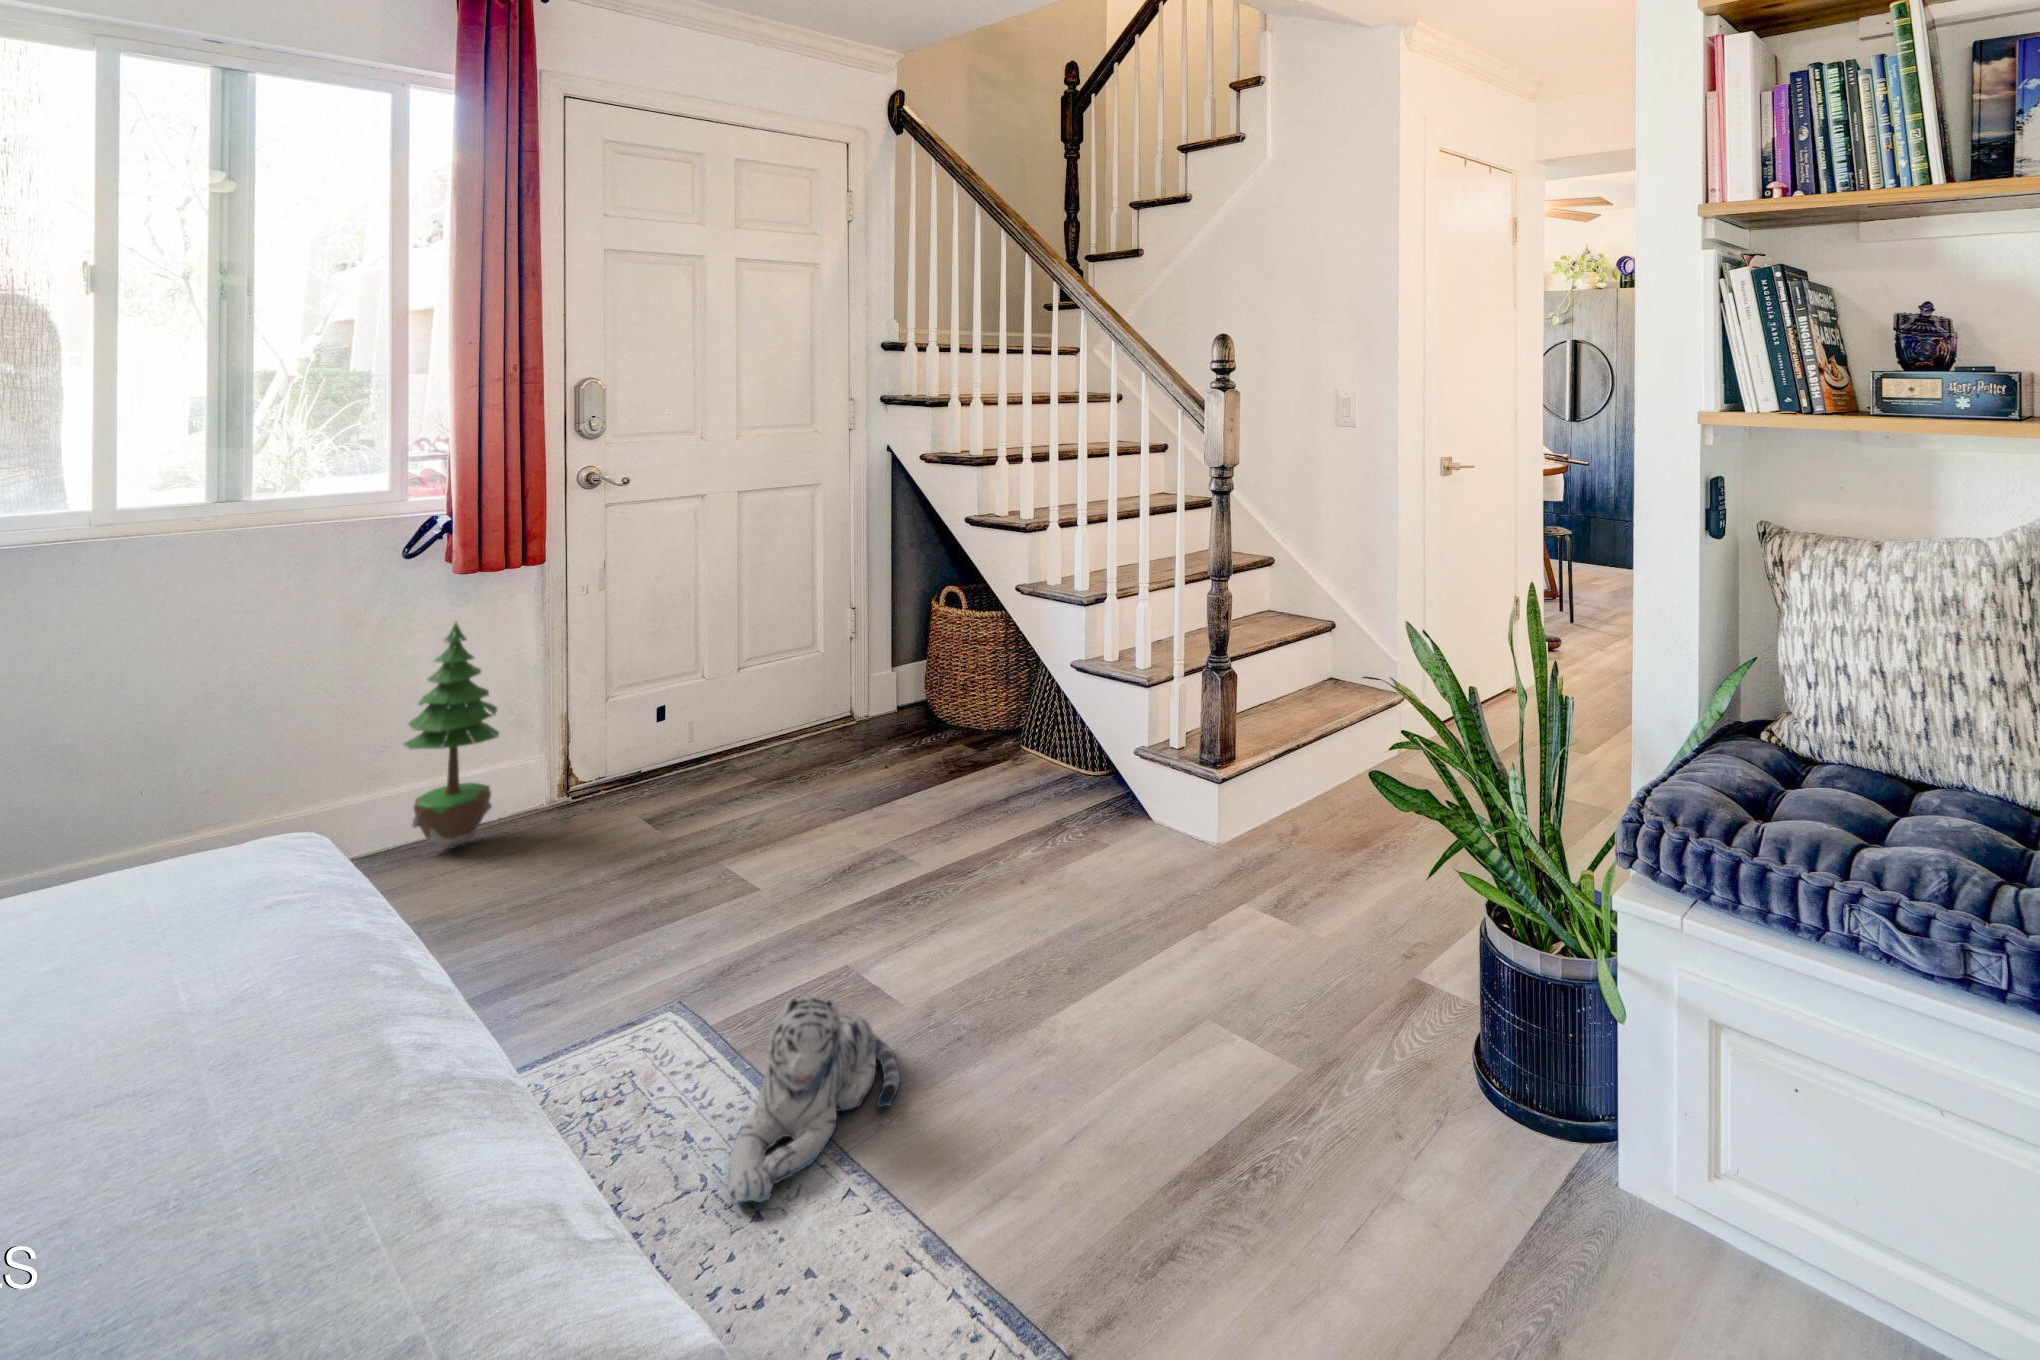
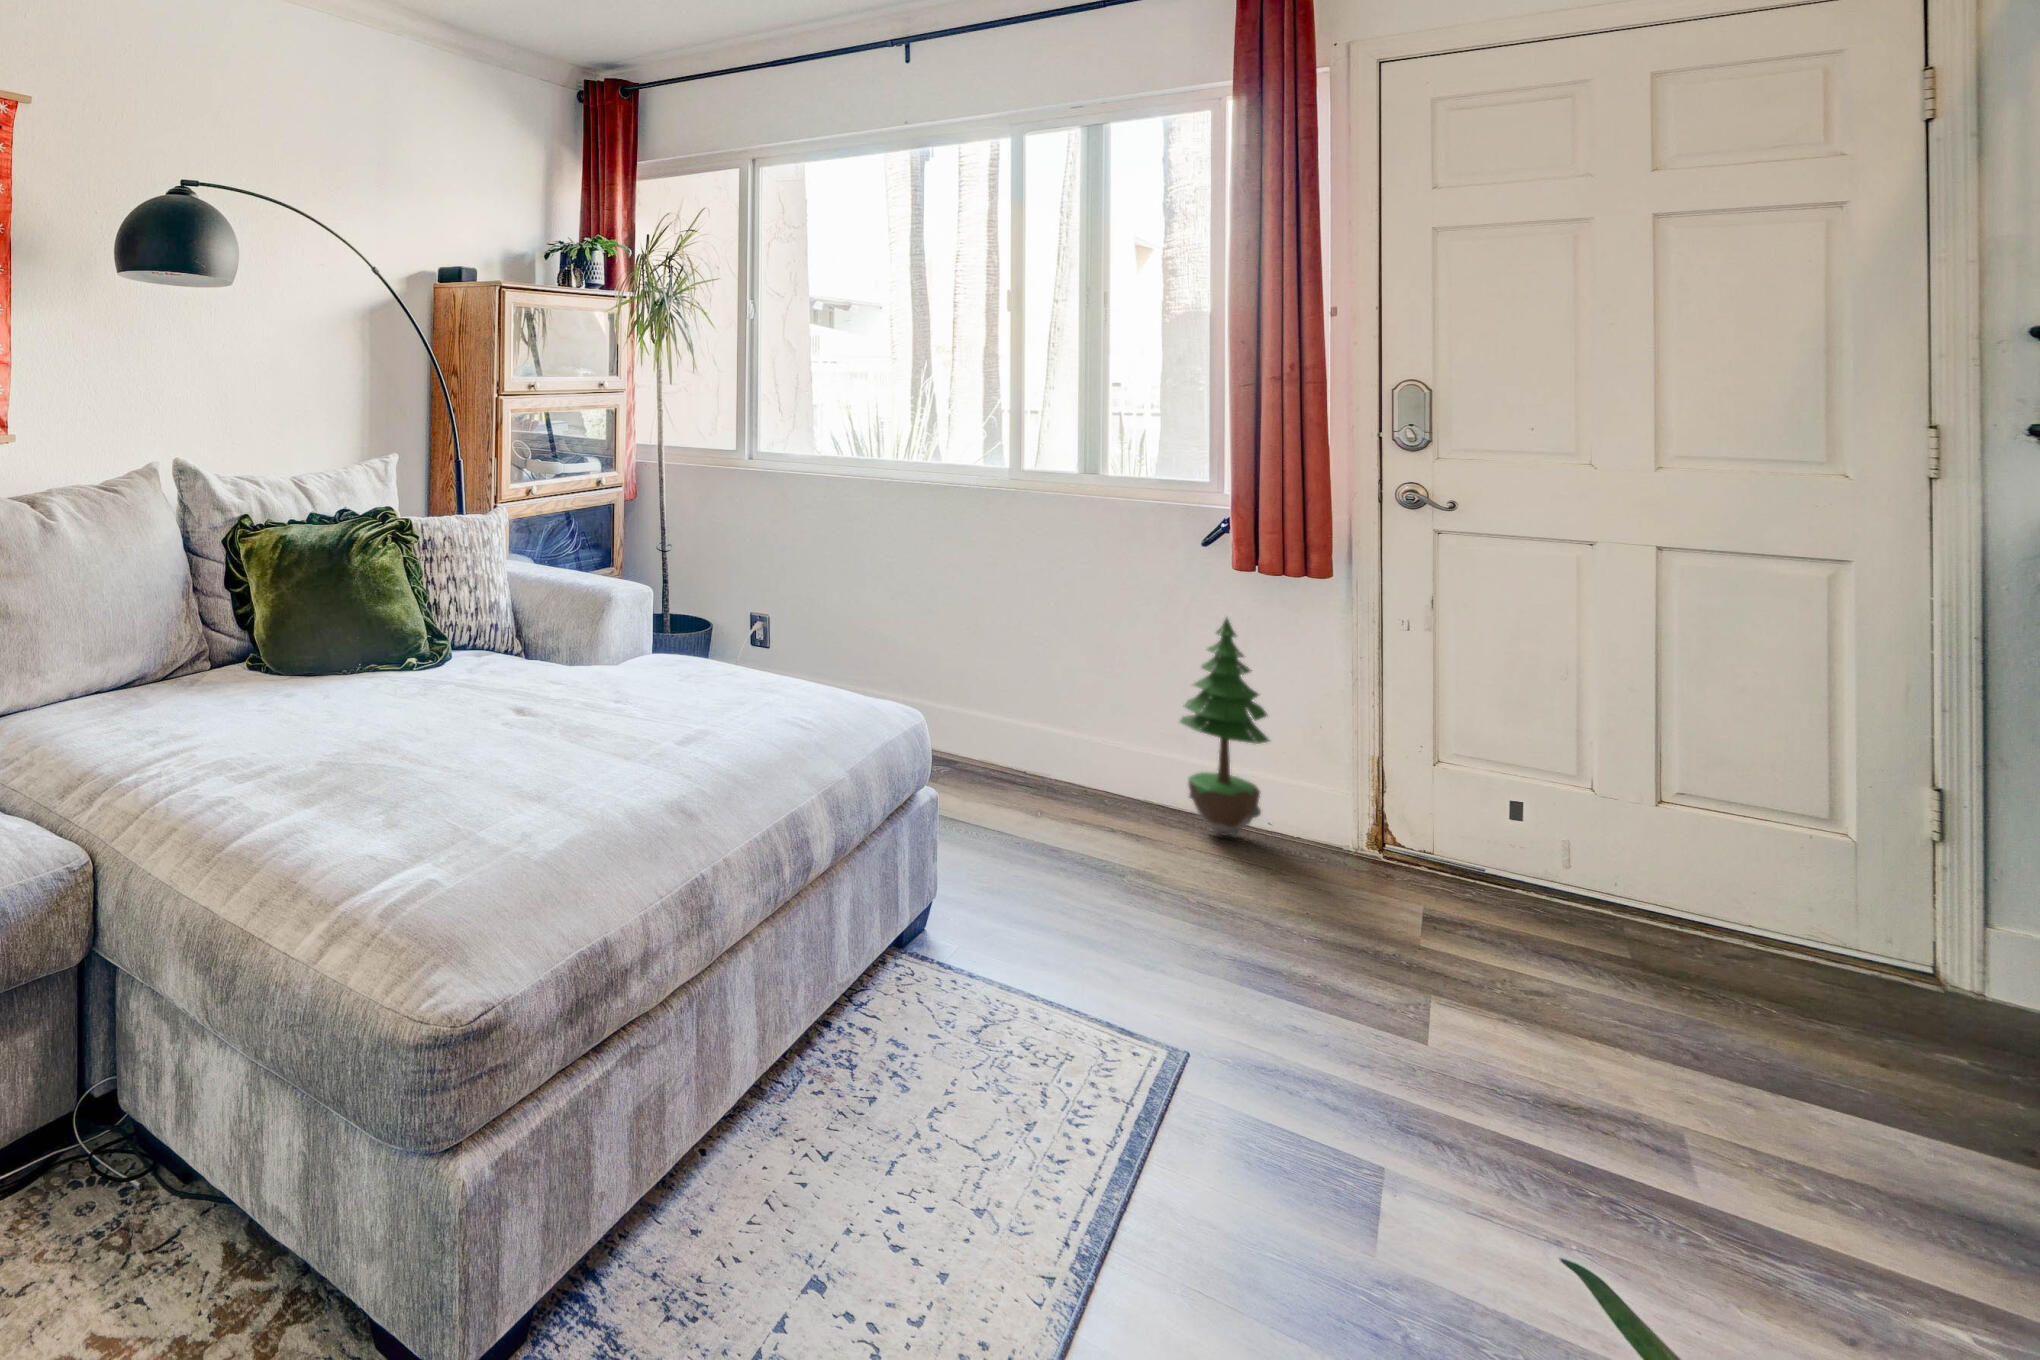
plush toy: present [729,997,900,1203] -> none [971,1054,1273,1277]

